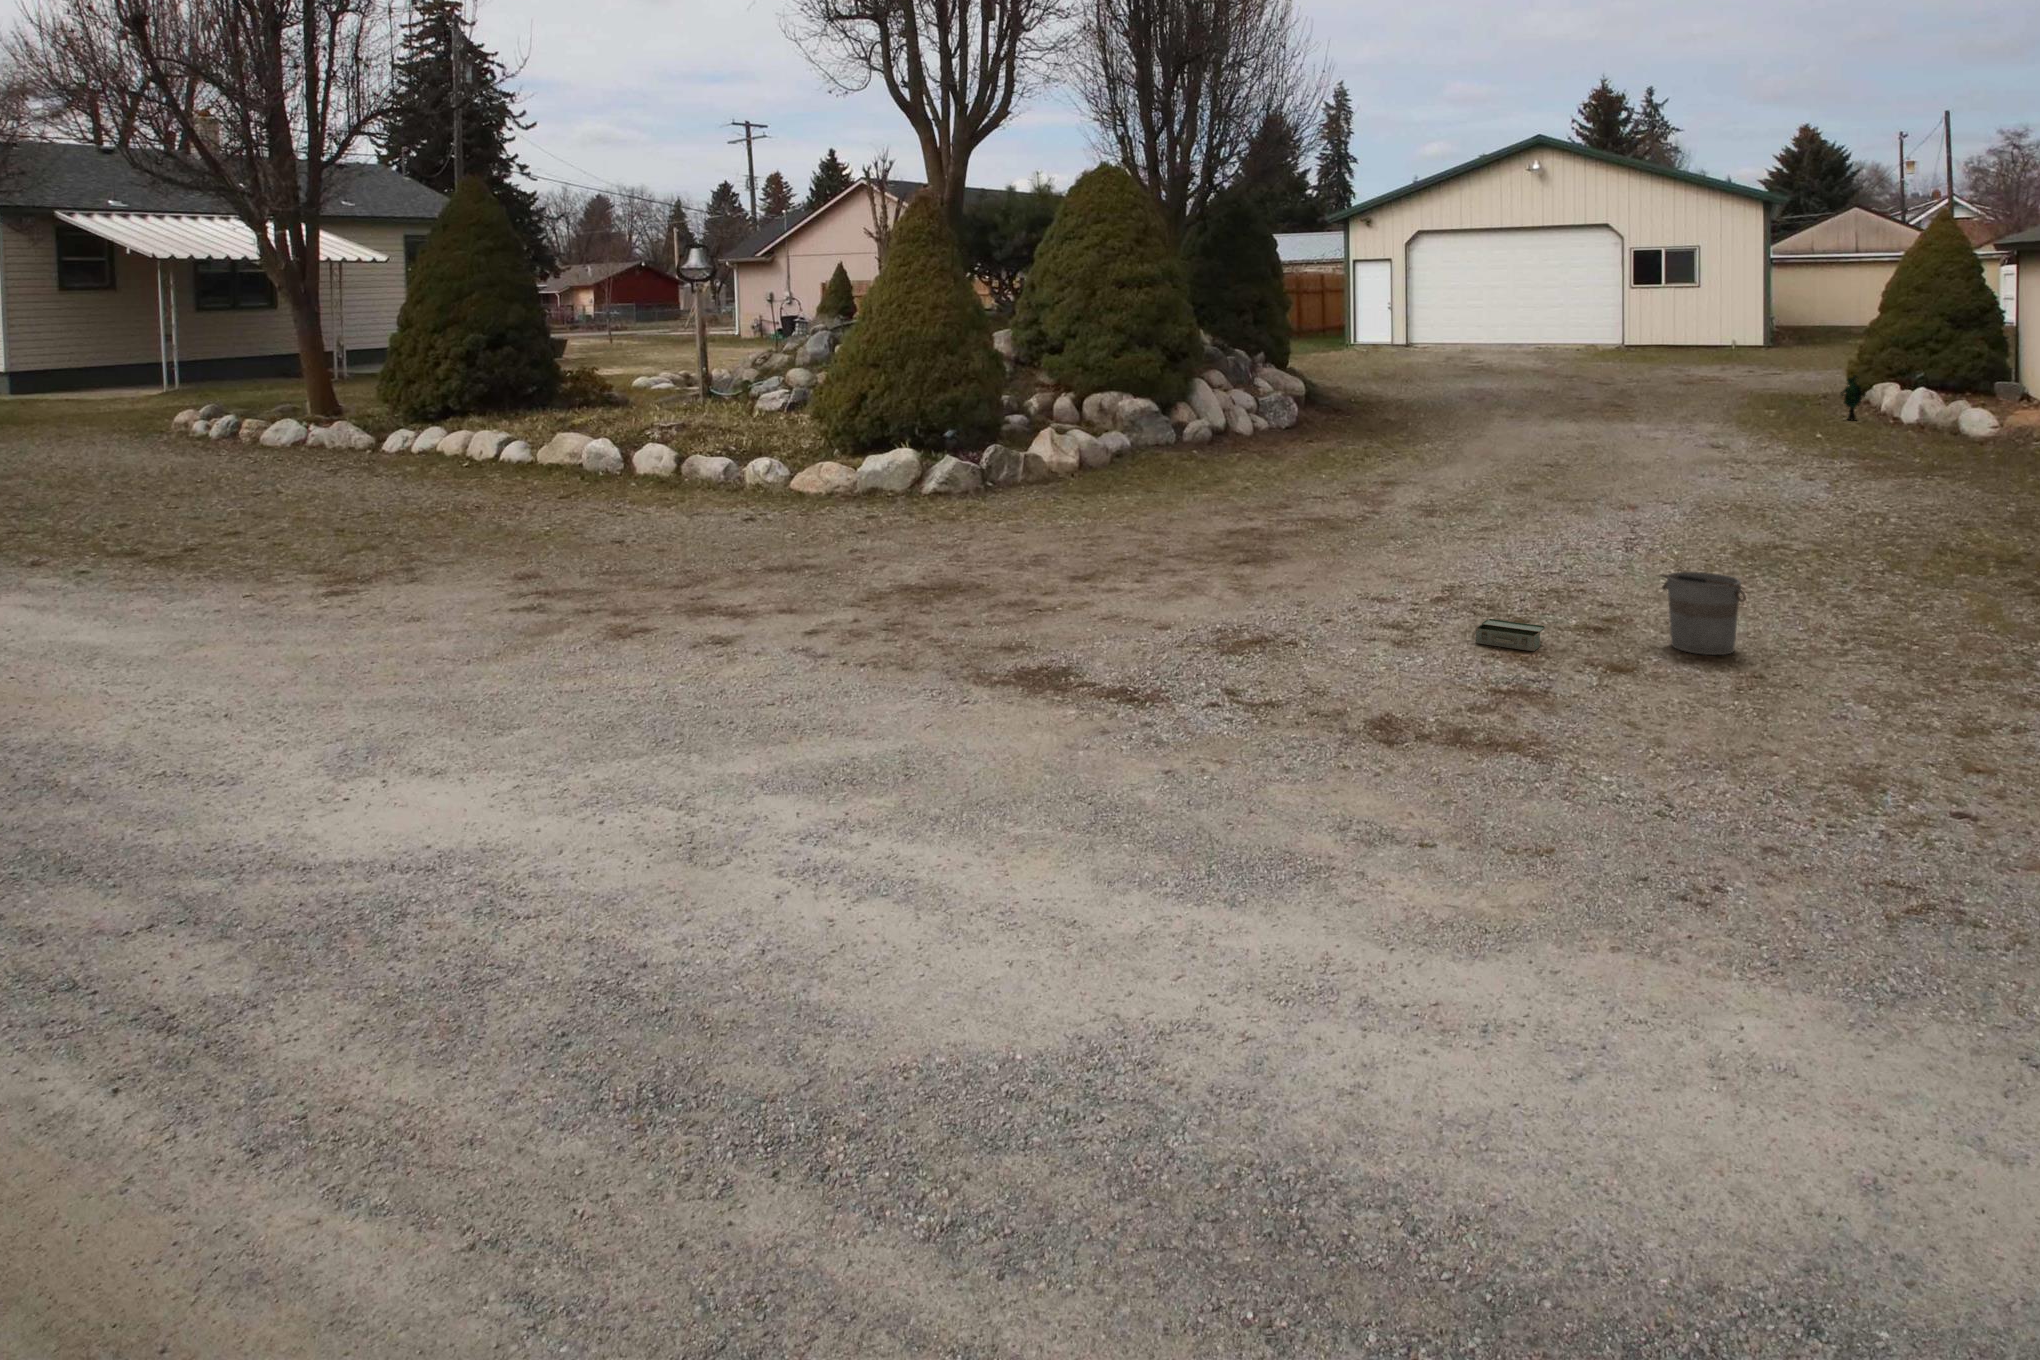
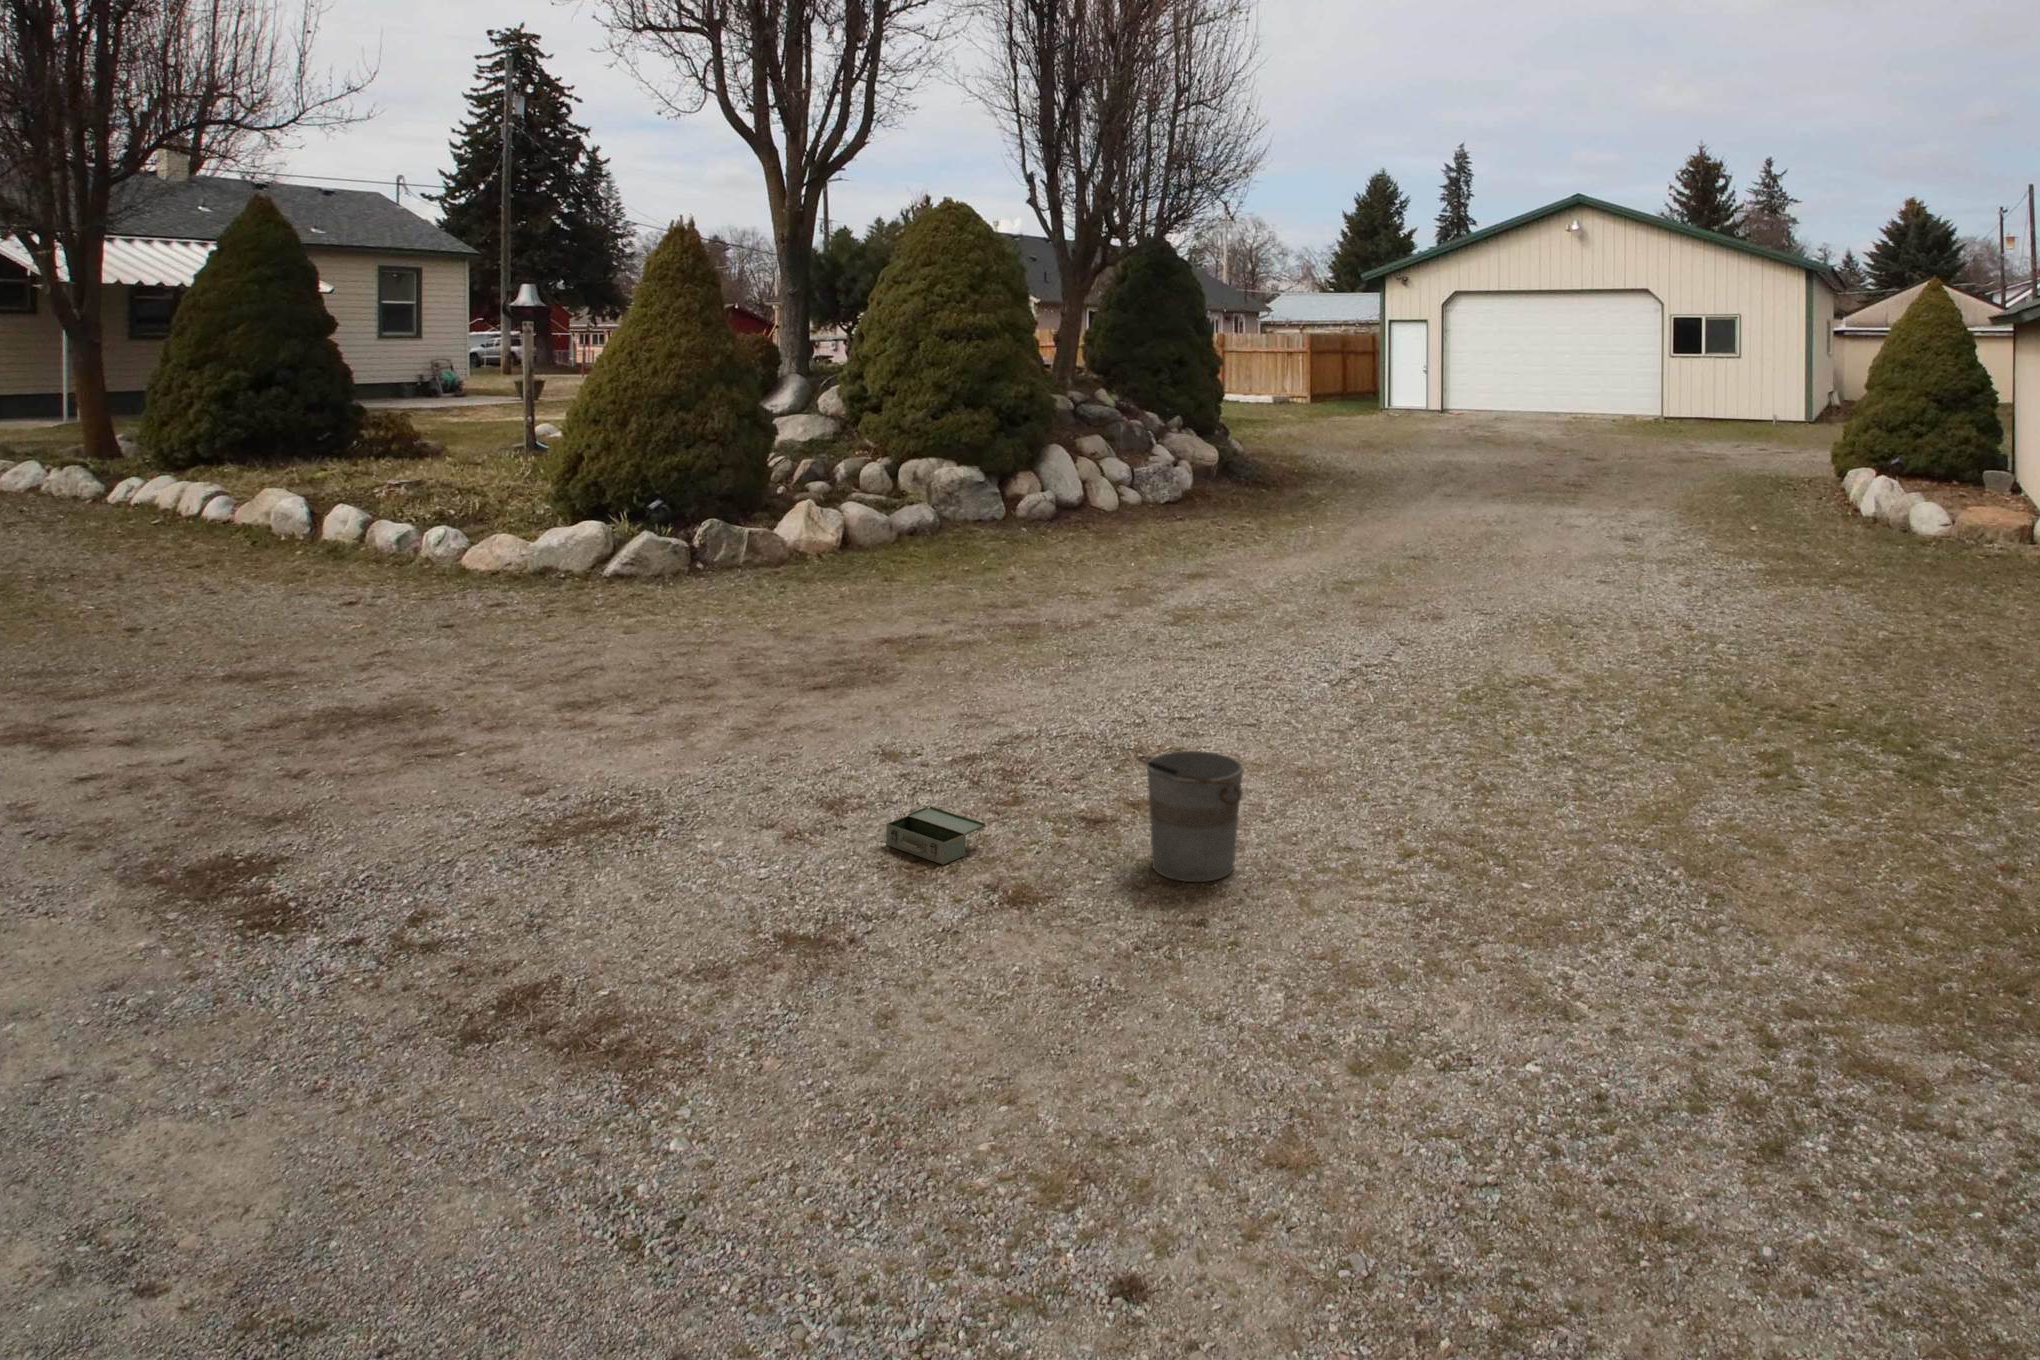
decorative plant: present [1841,375,1865,421] -> none [1797,459,1825,511]

